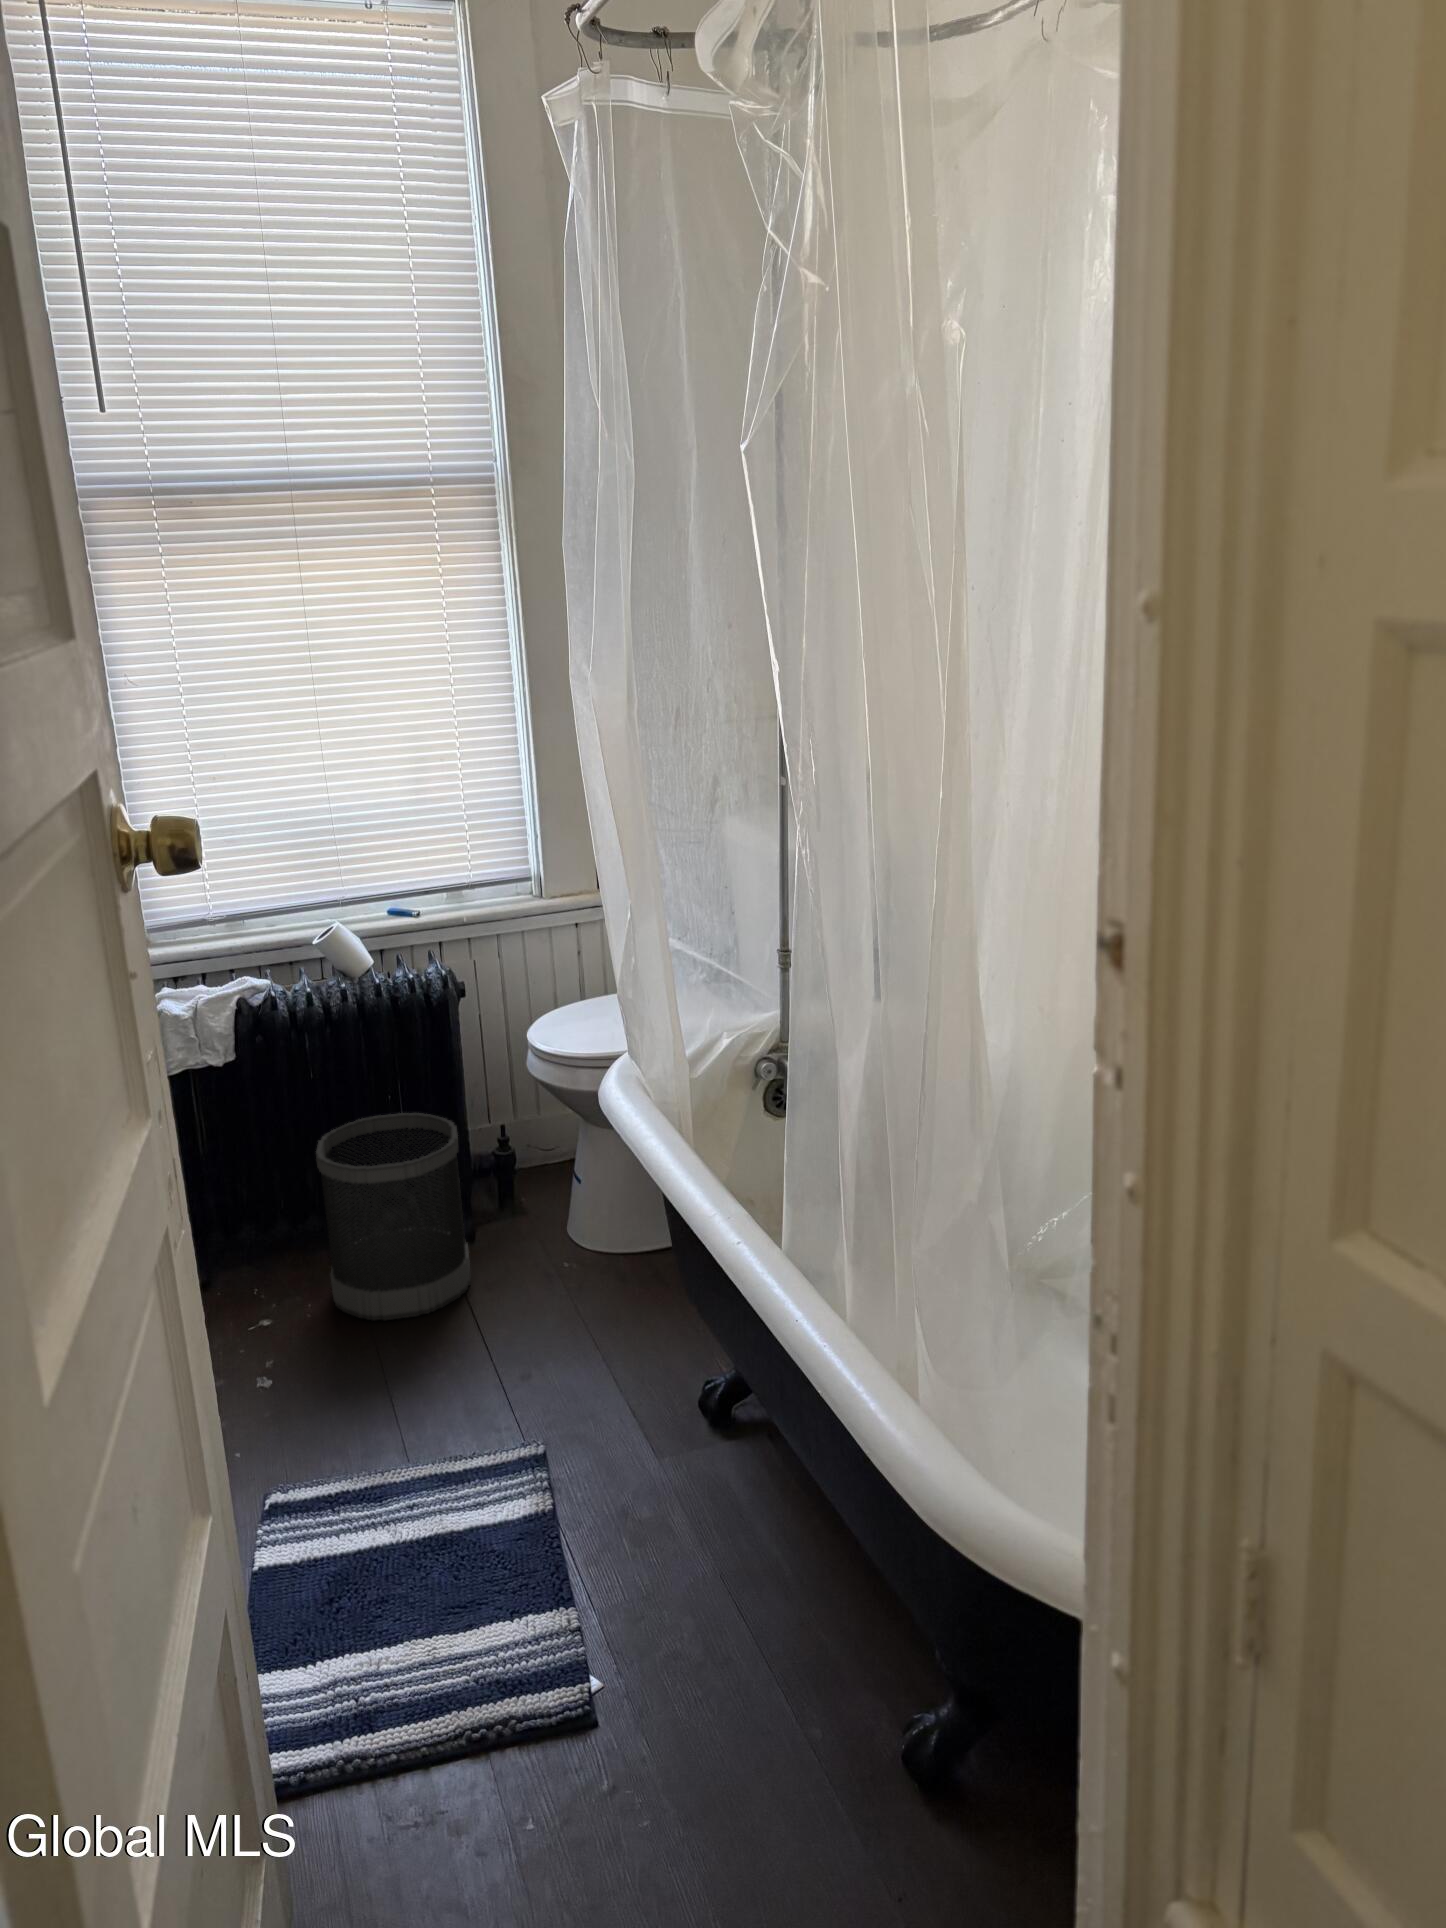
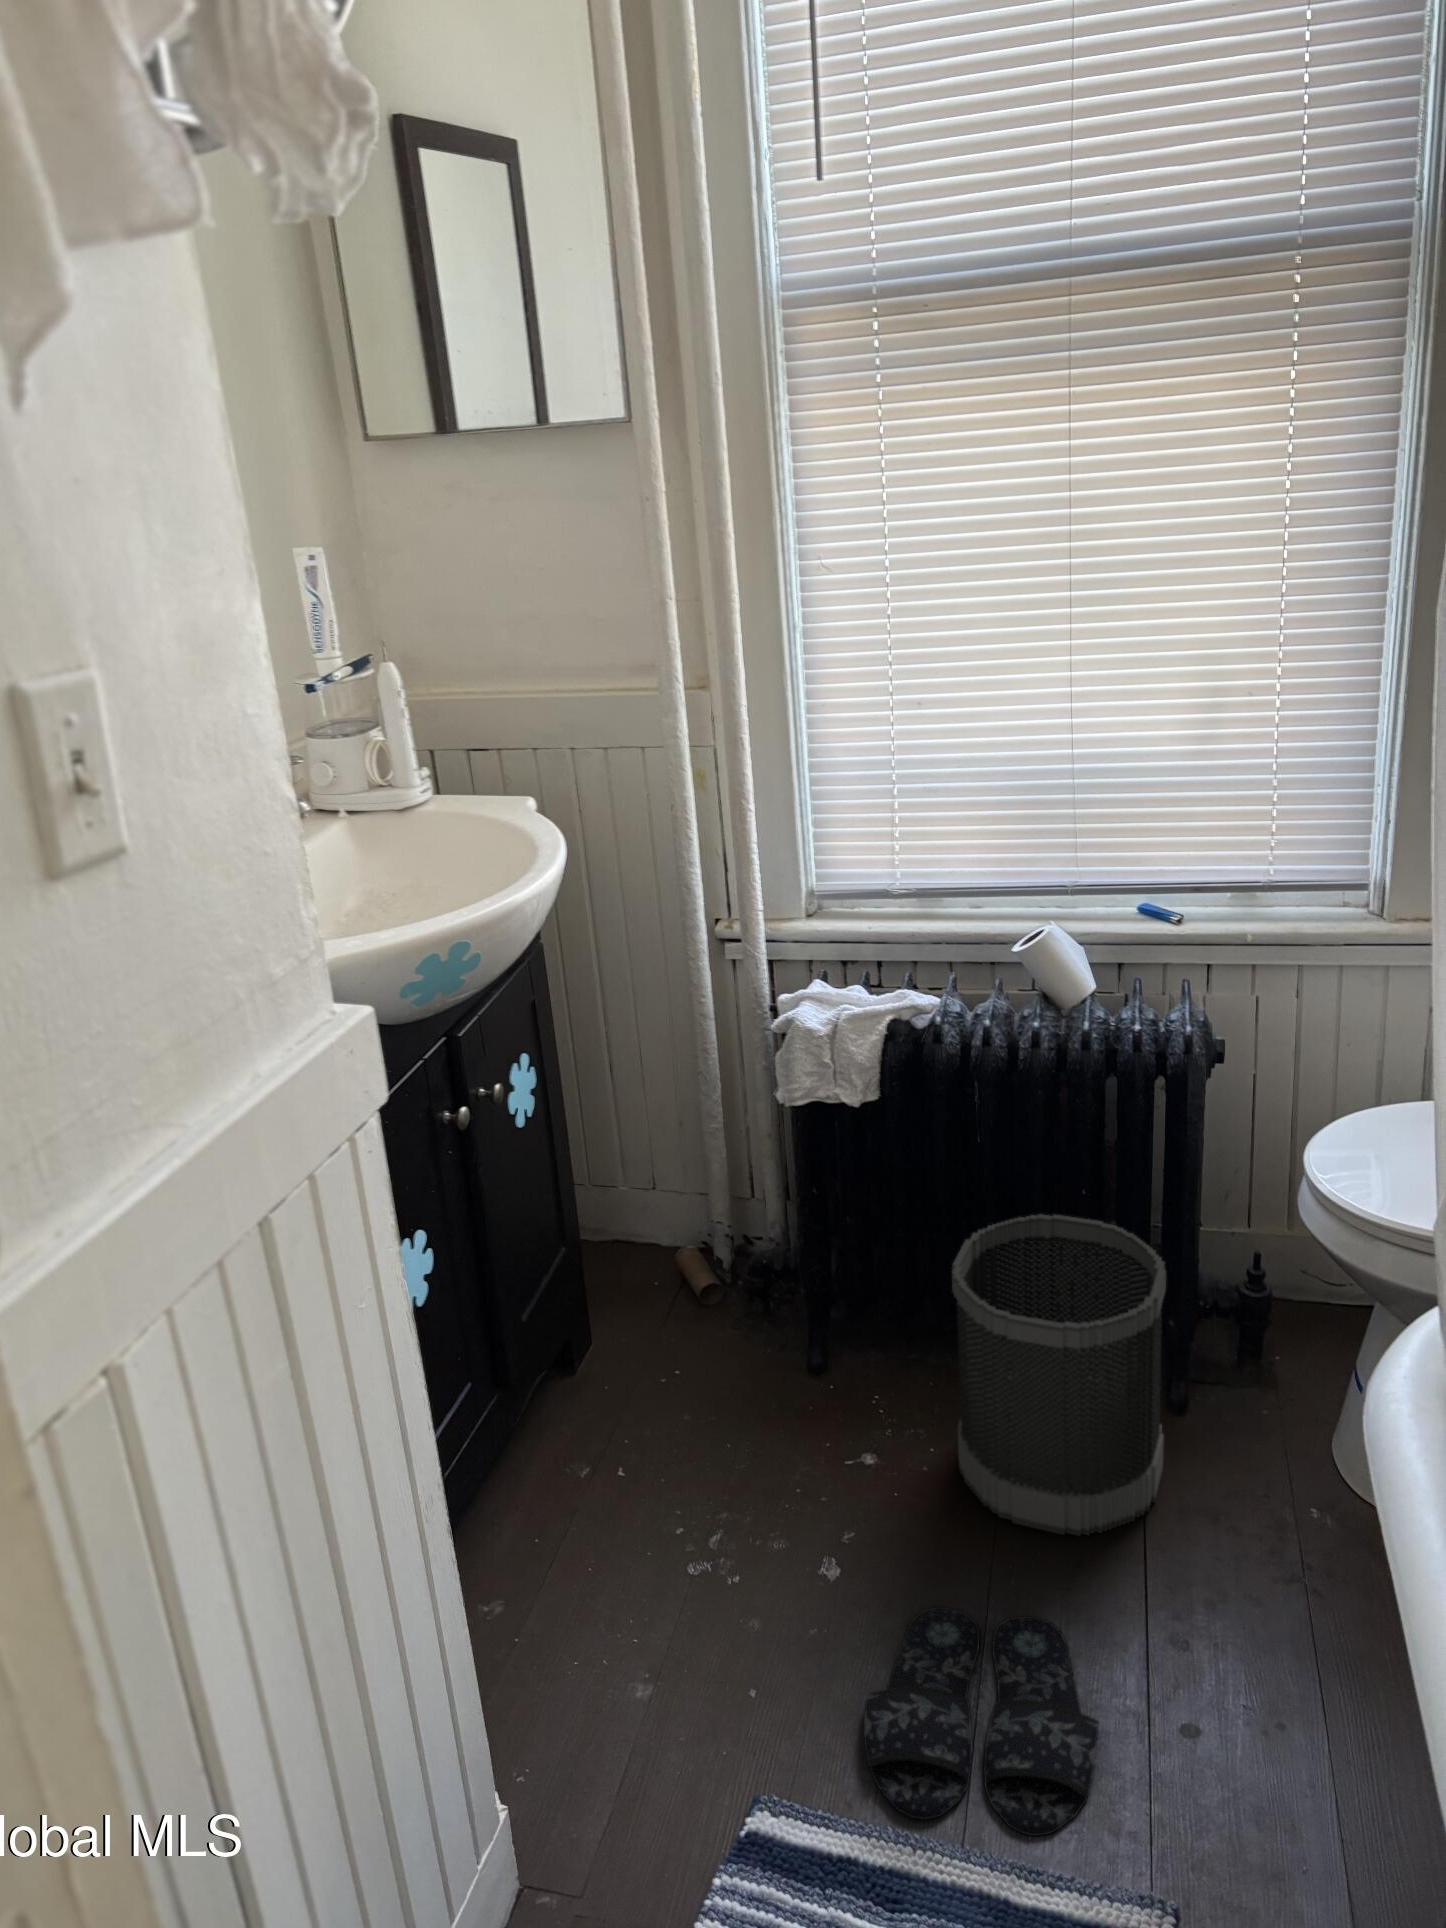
slippers: none [323,1356,477,1464] -> present [864,1607,1099,1836]

